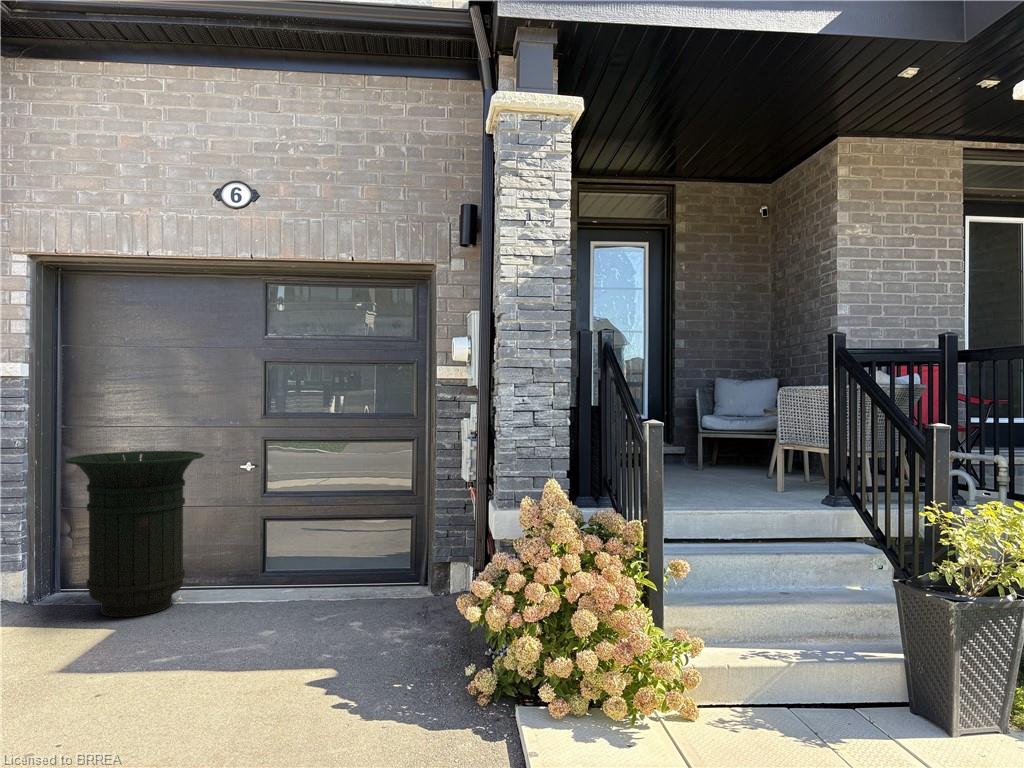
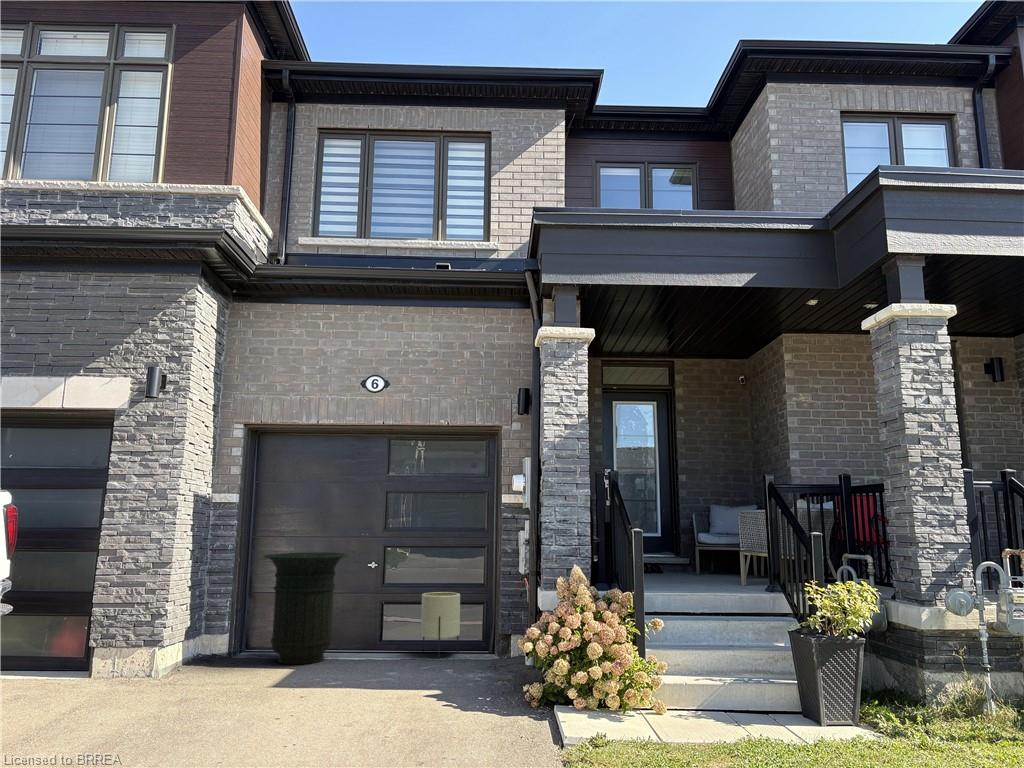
planter: none [319,504,375,600] -> present [421,592,460,659]

